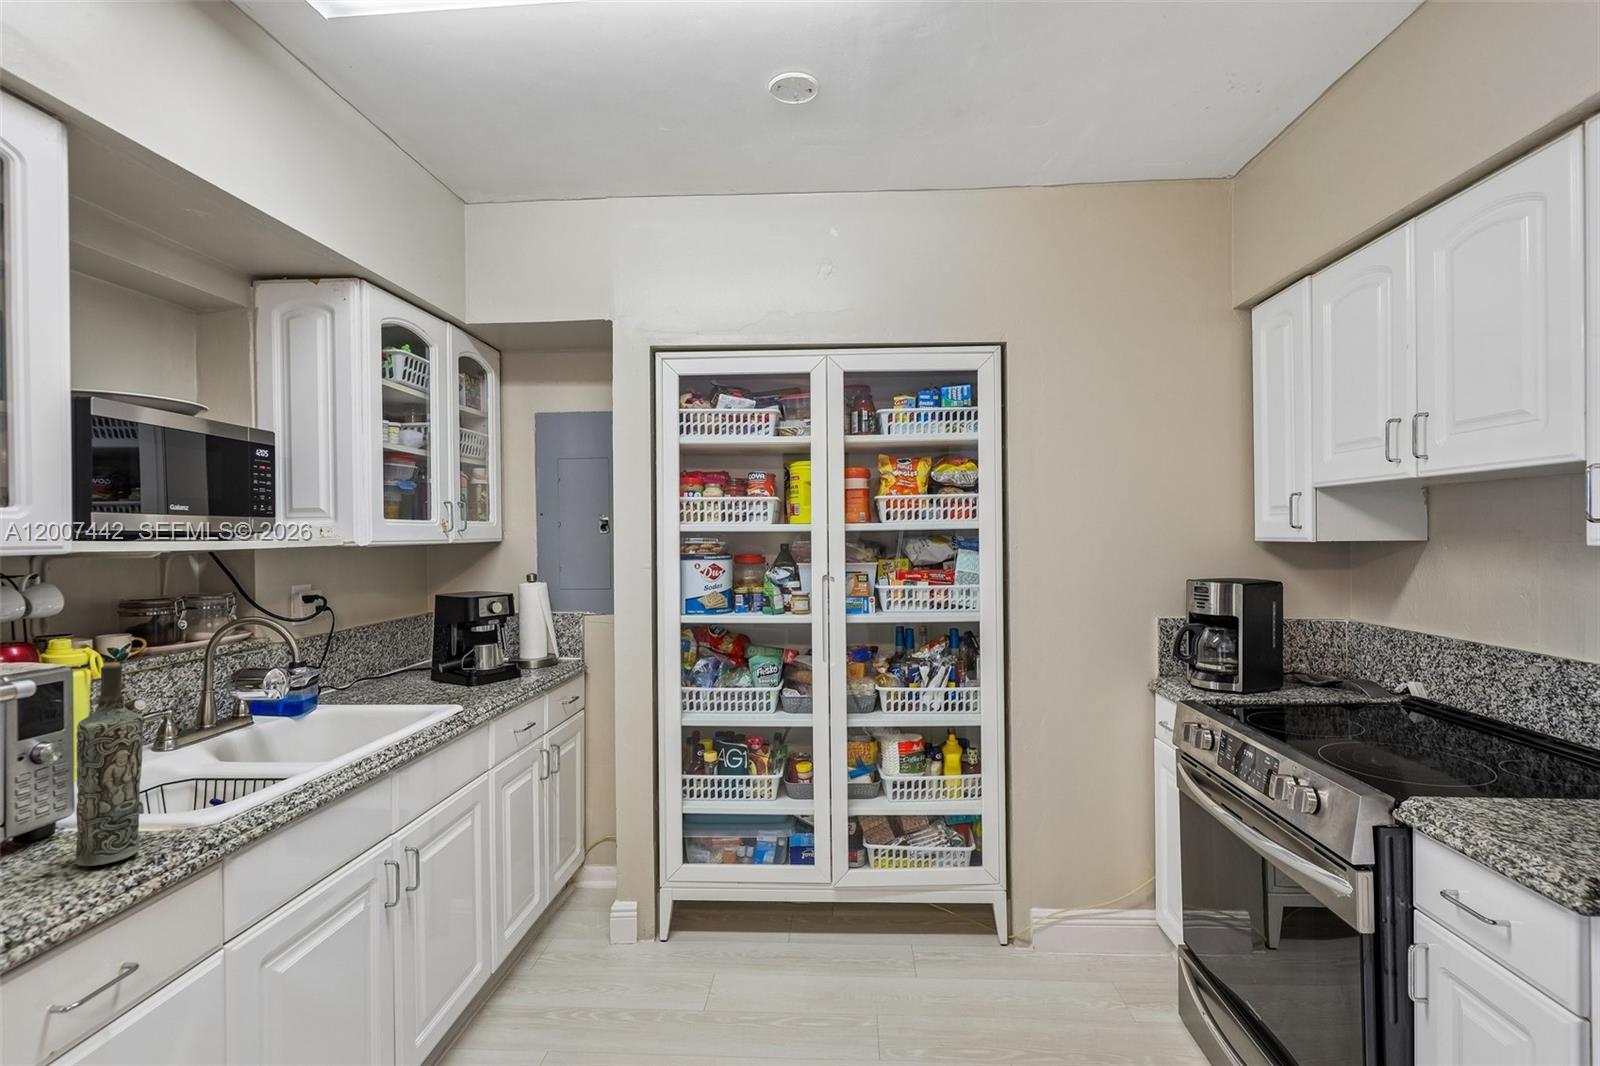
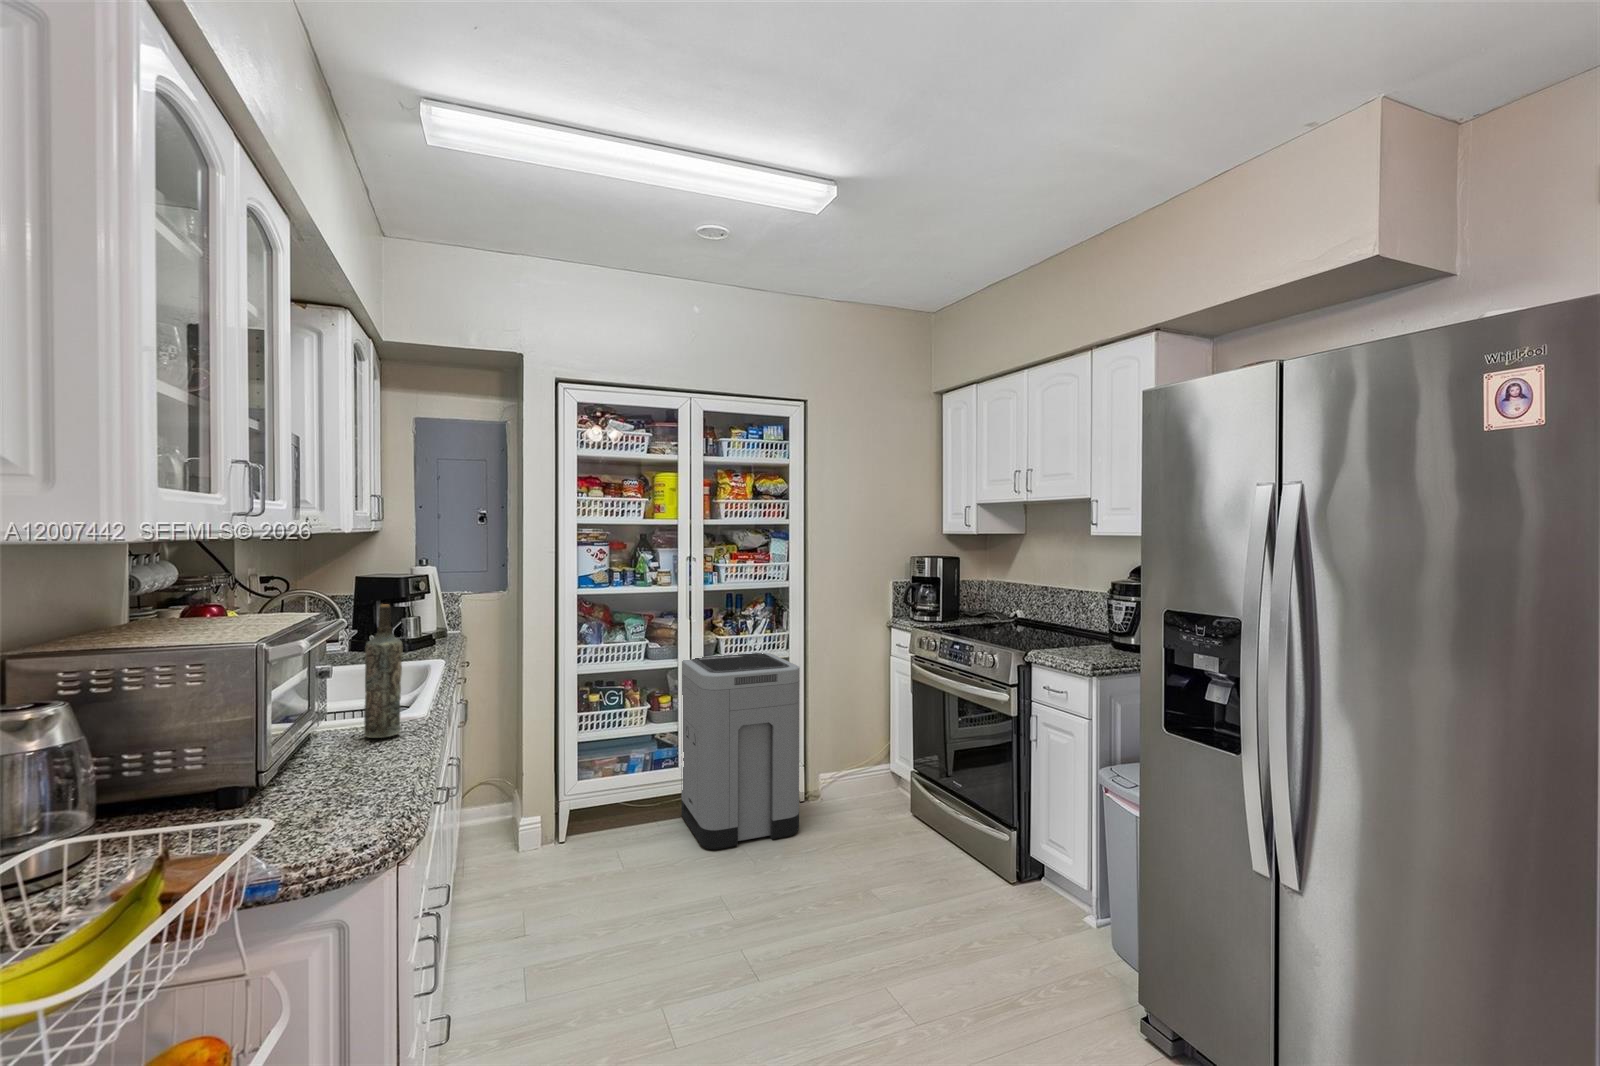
trash can: none [816,713,972,1010] -> present [681,653,800,849]

